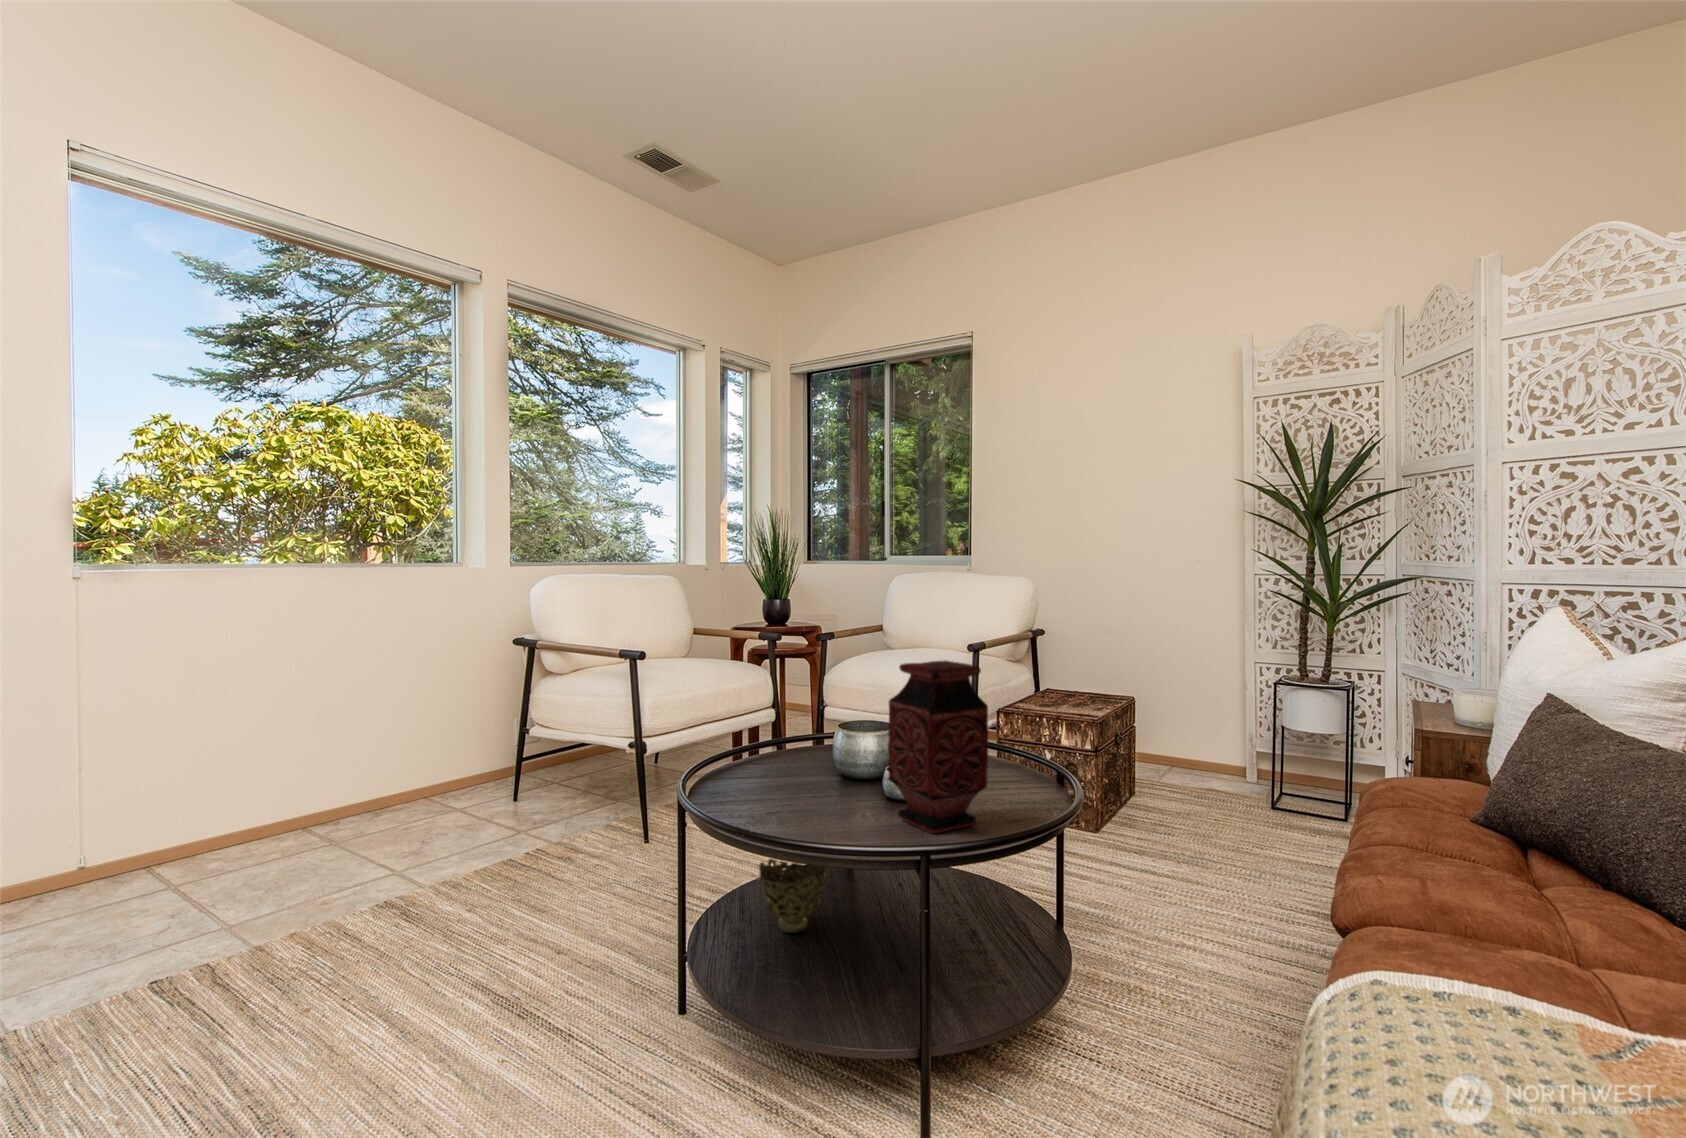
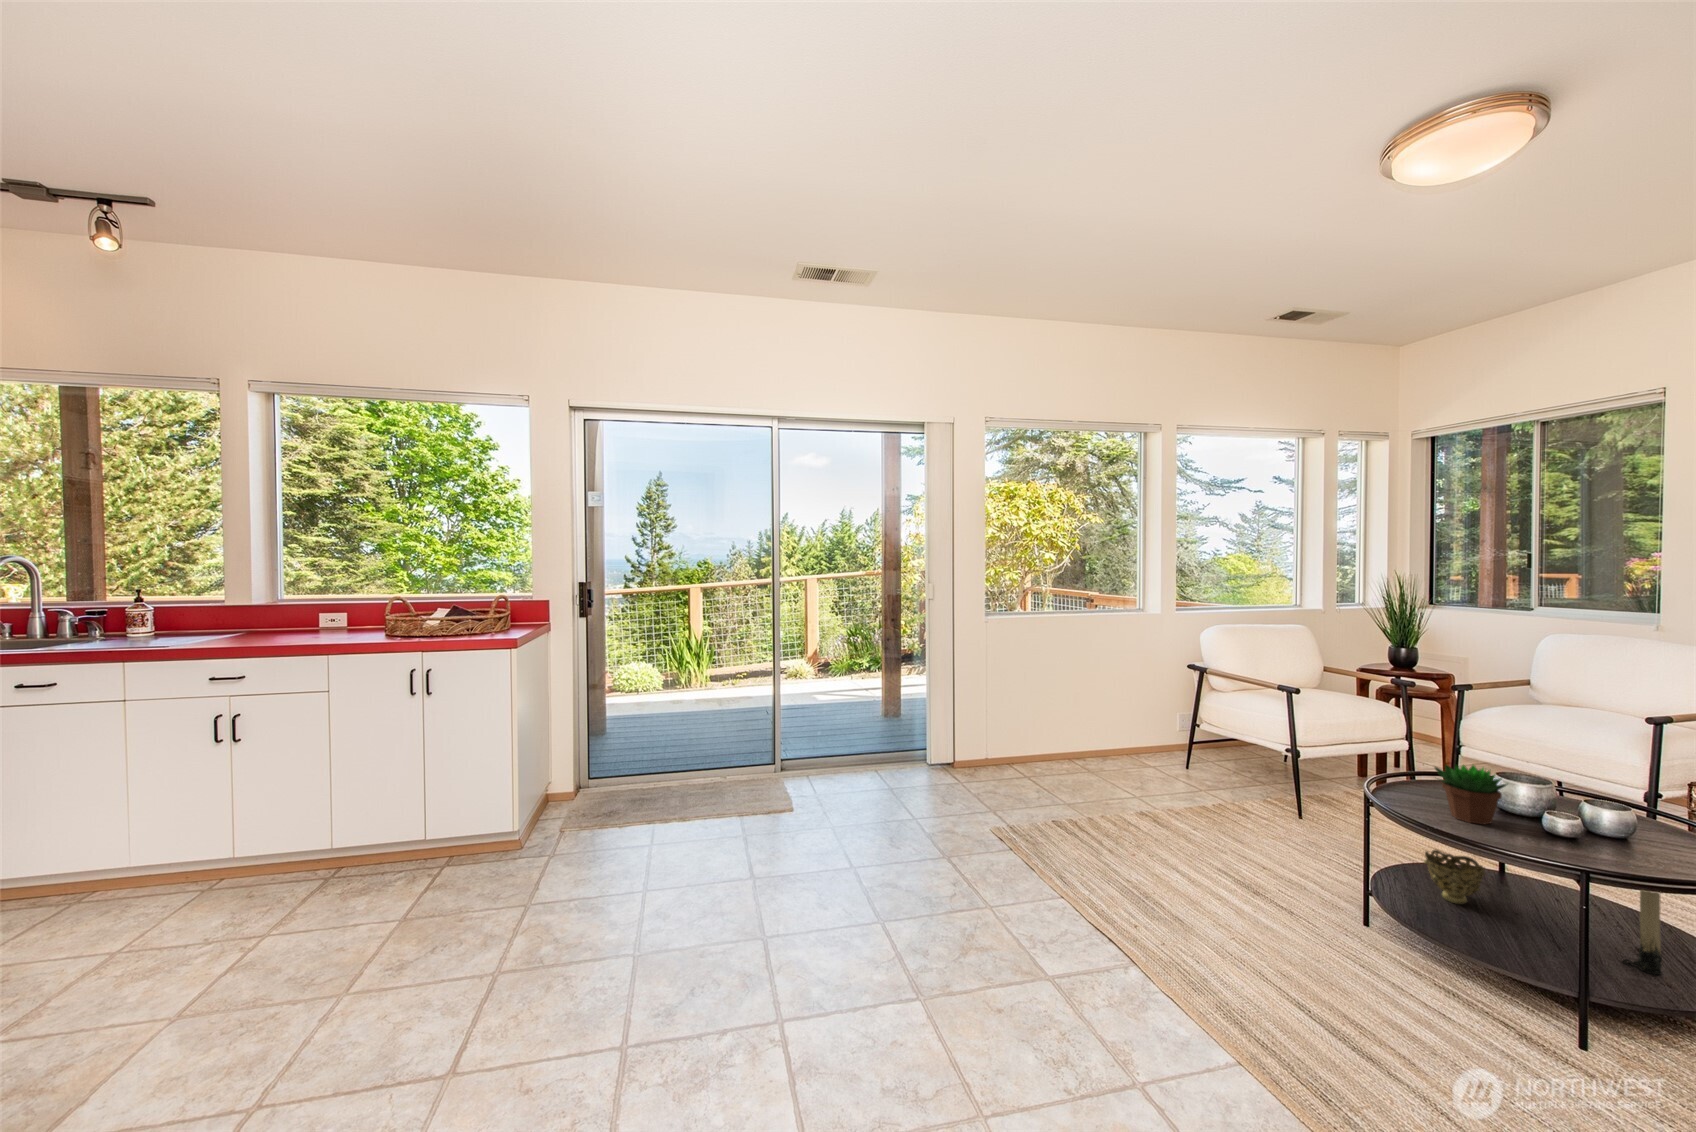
vase: present [888,661,988,834] -> none [1548,743,1652,866]
succulent plant: none [763,716,847,808] -> present [1435,765,1506,824]
candle: none [961,837,997,967] -> present [1623,890,1662,975]

